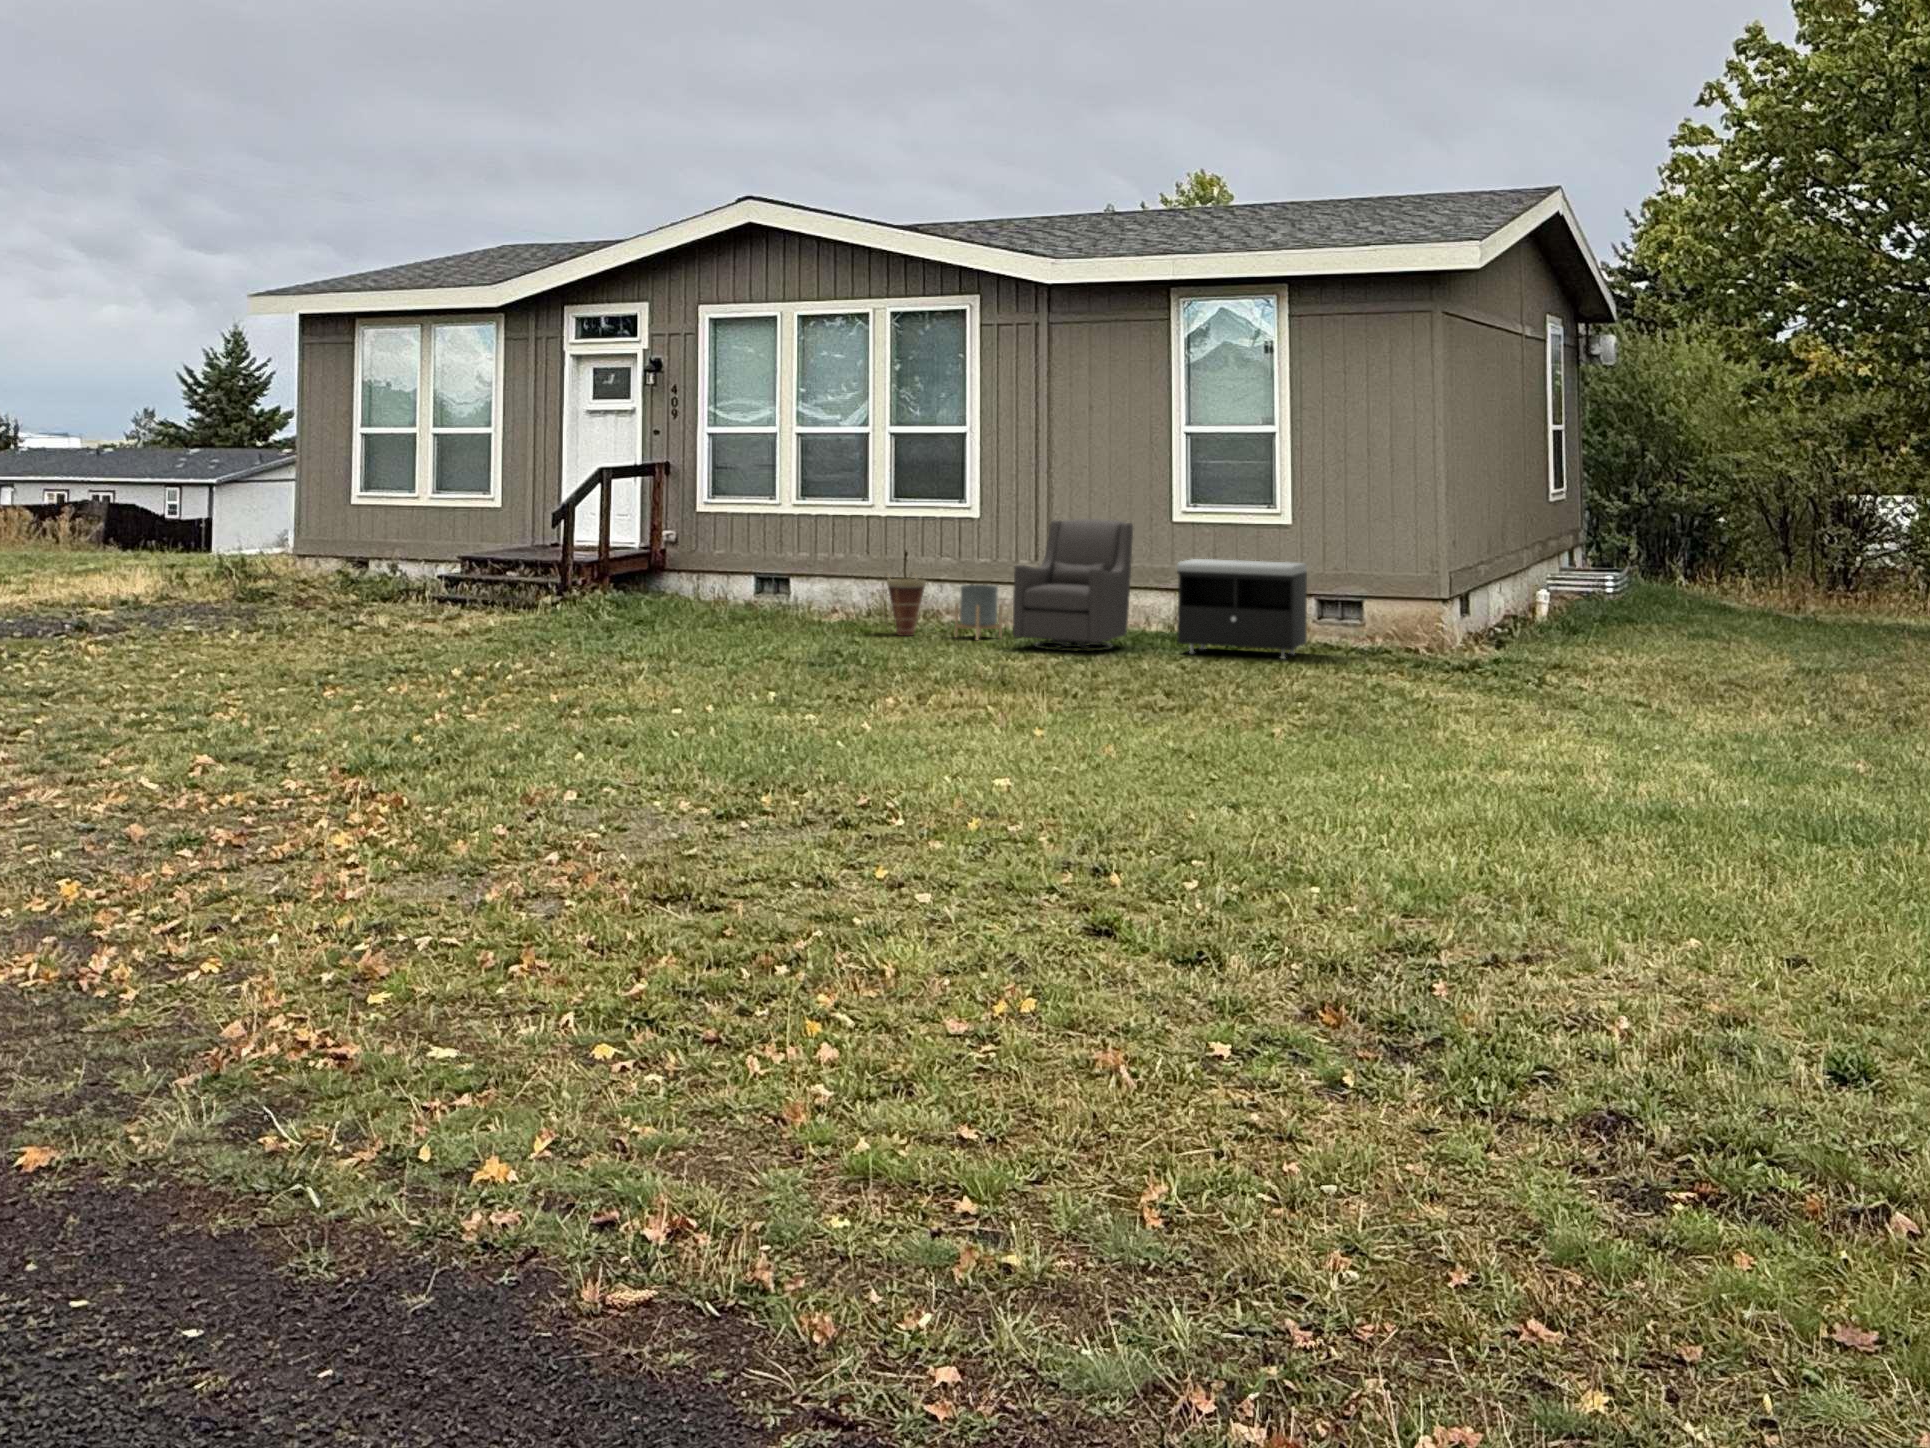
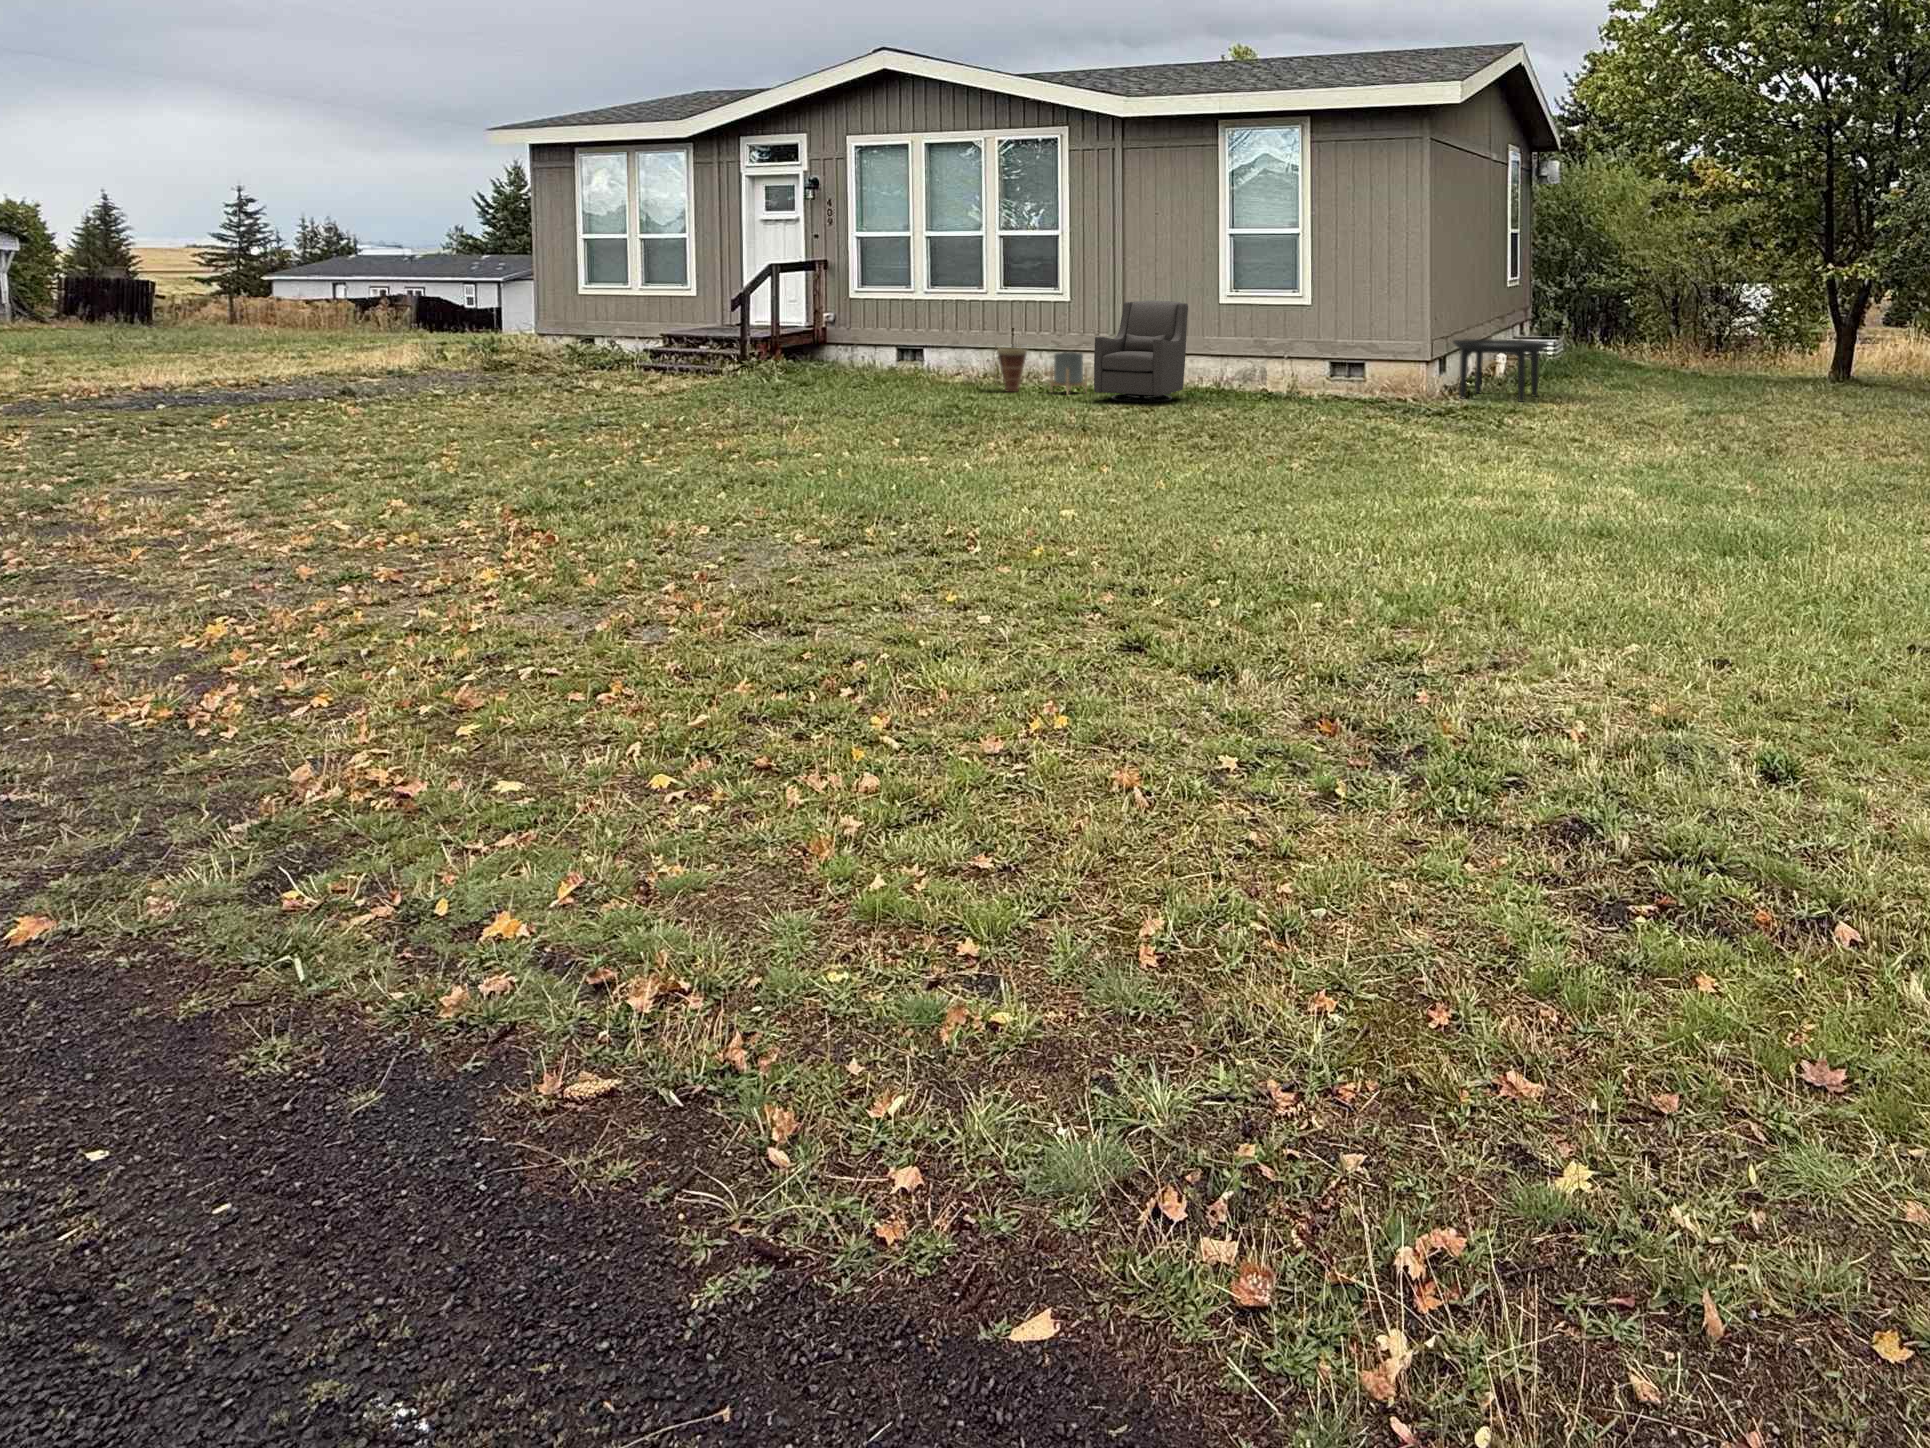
storage bench: present [1177,559,1307,659] -> none [1221,331,1322,406]
round table: none [1476,574,1604,657] -> present [1453,339,1548,402]

